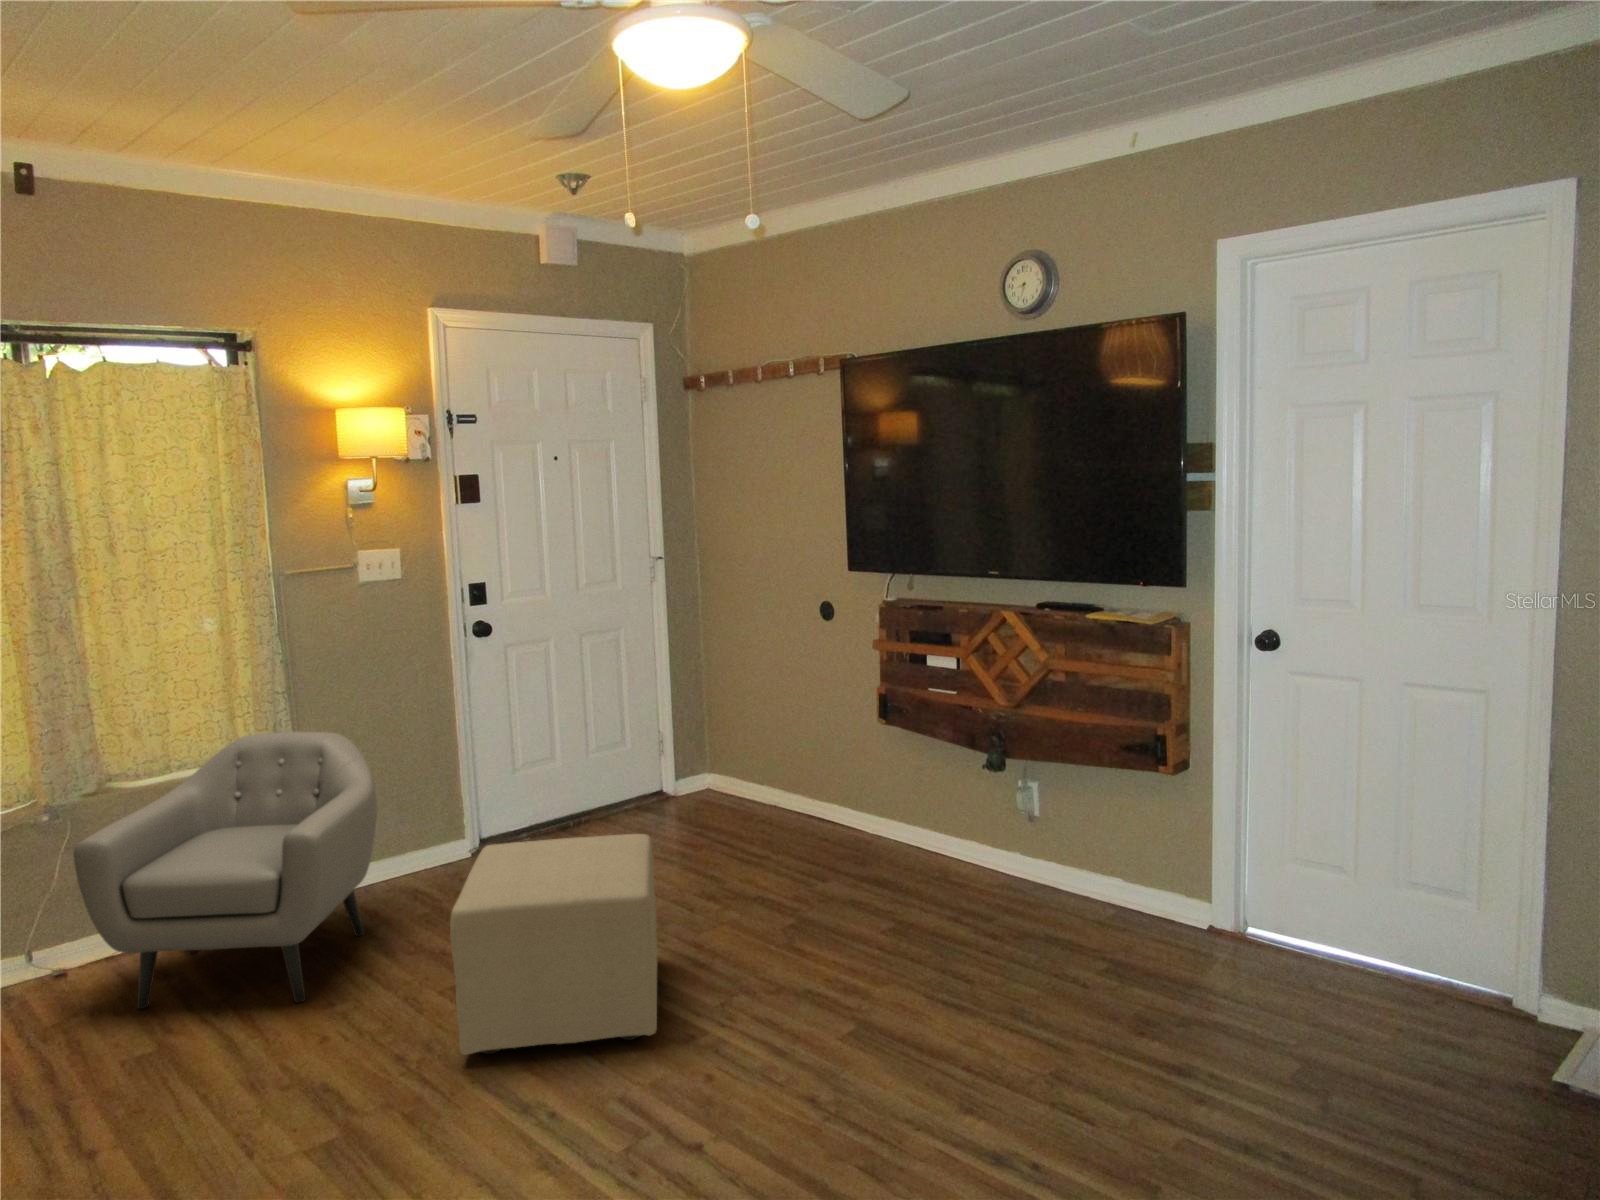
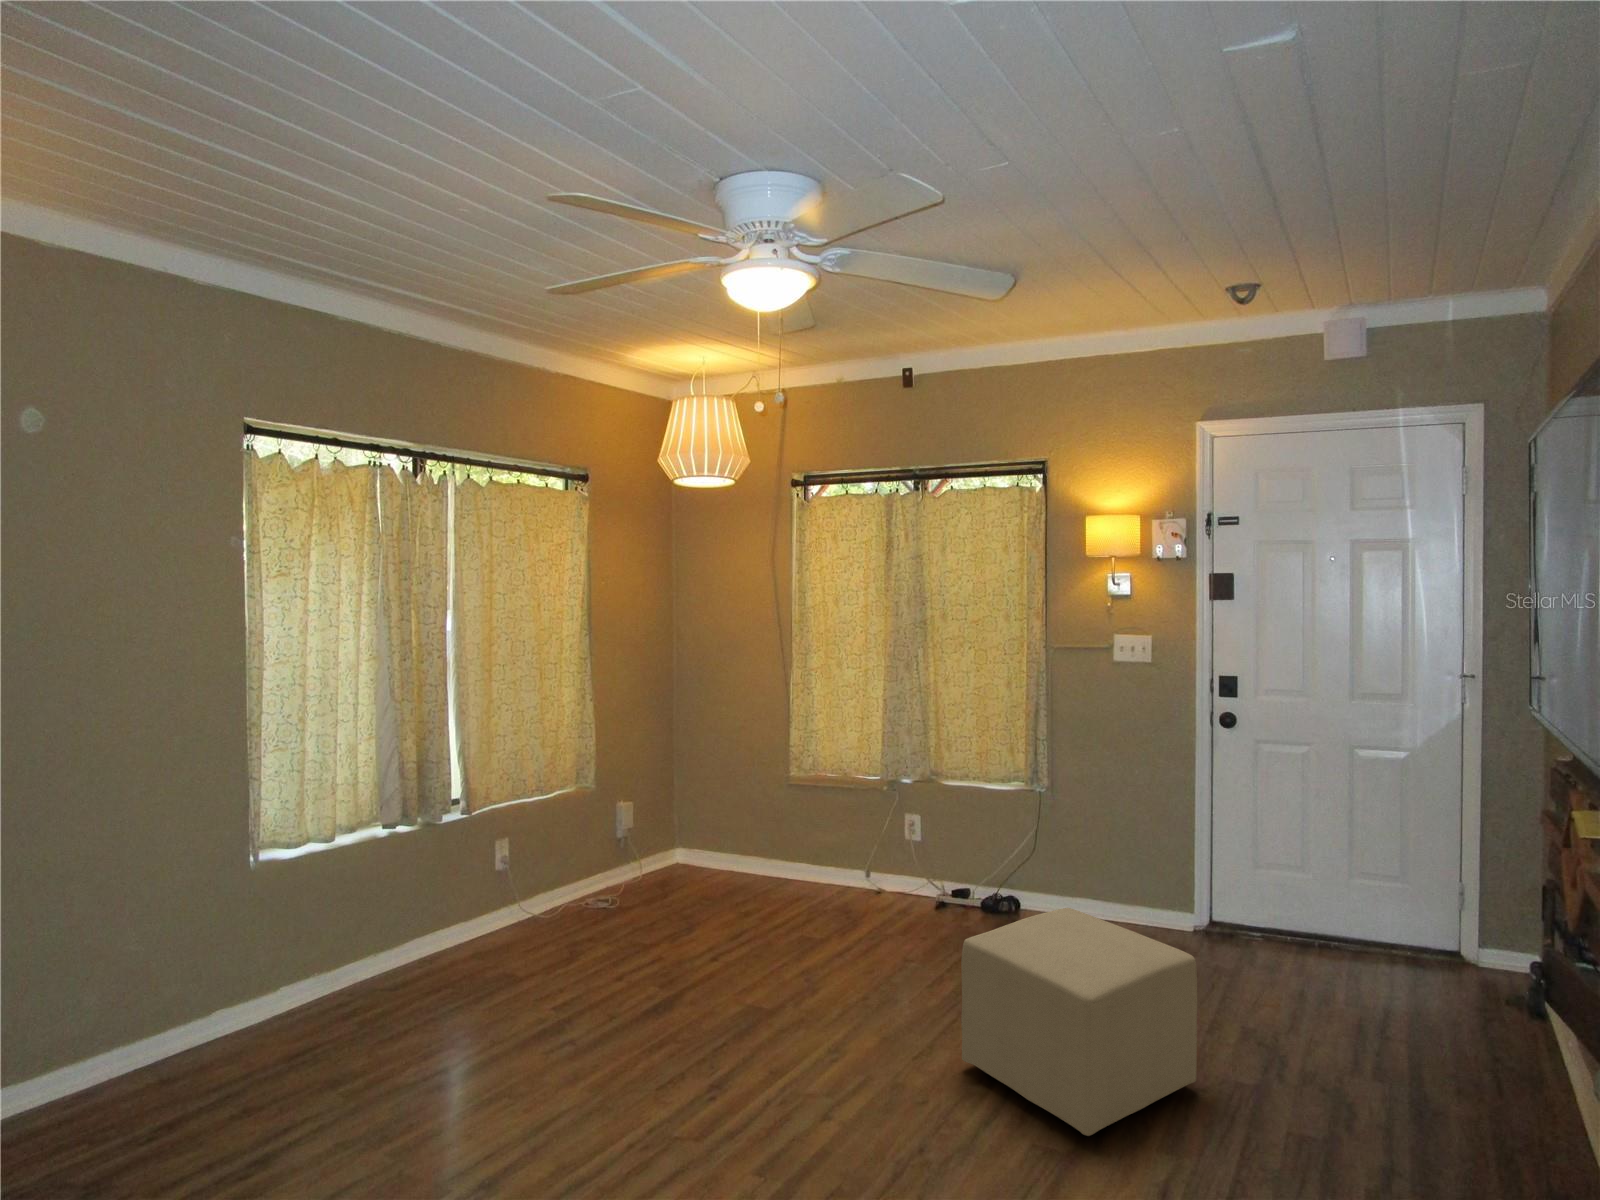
armchair: present [73,731,377,1009] -> none [862,767,1061,974]

